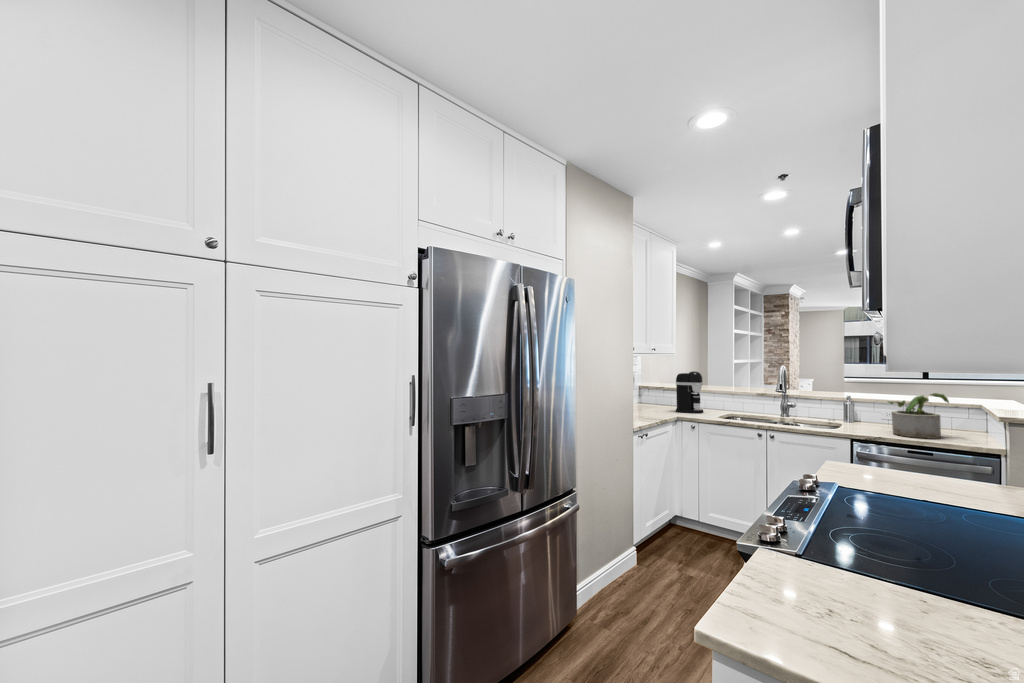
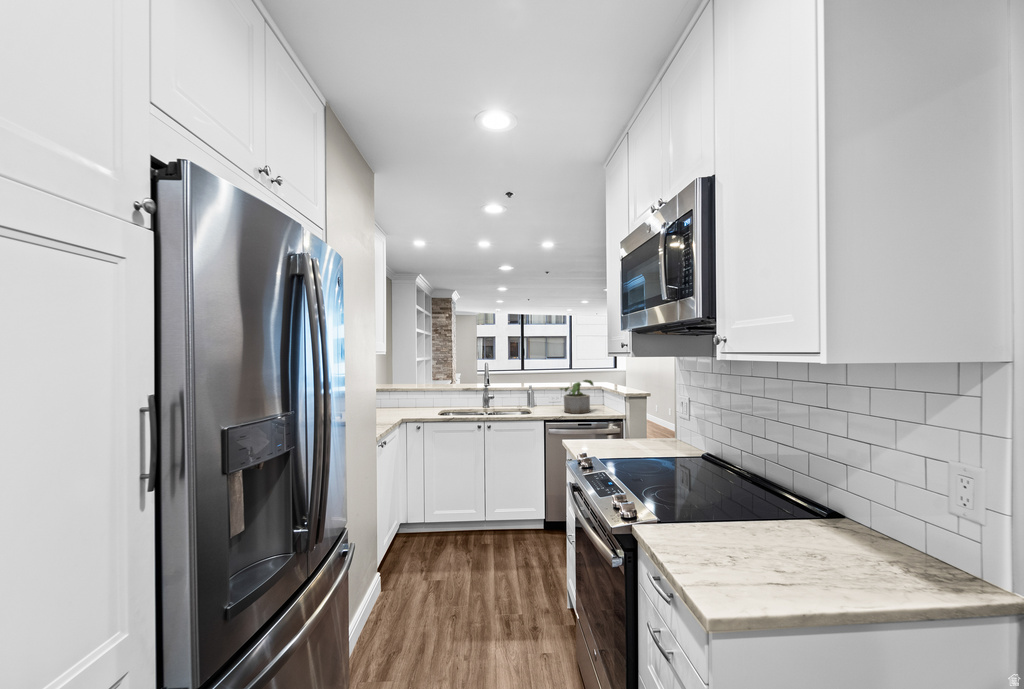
coffee maker: present [676,371,703,413] -> none [391,373,418,415]

